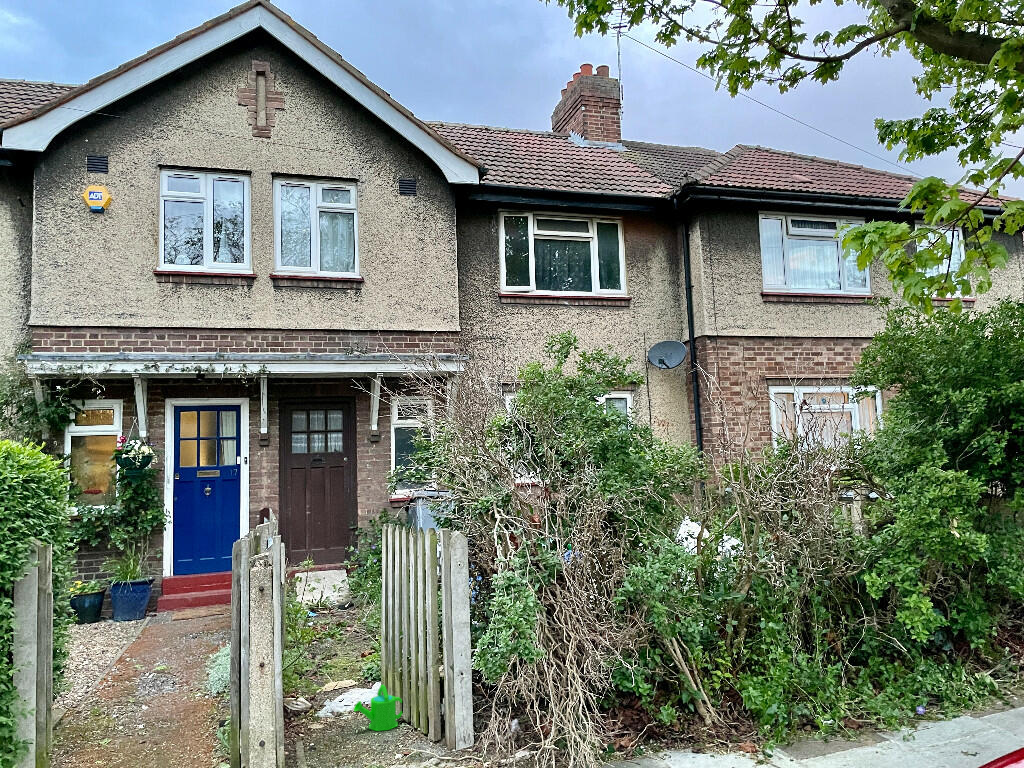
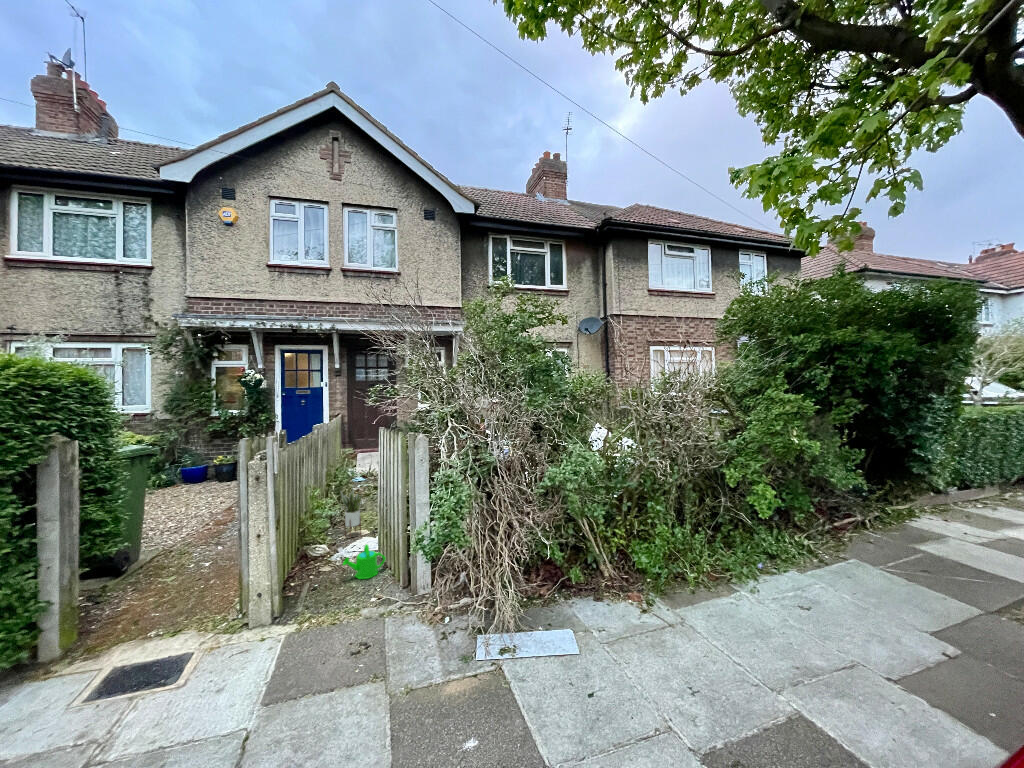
potted plant: none [324,617,352,689] -> present [341,490,362,537]

